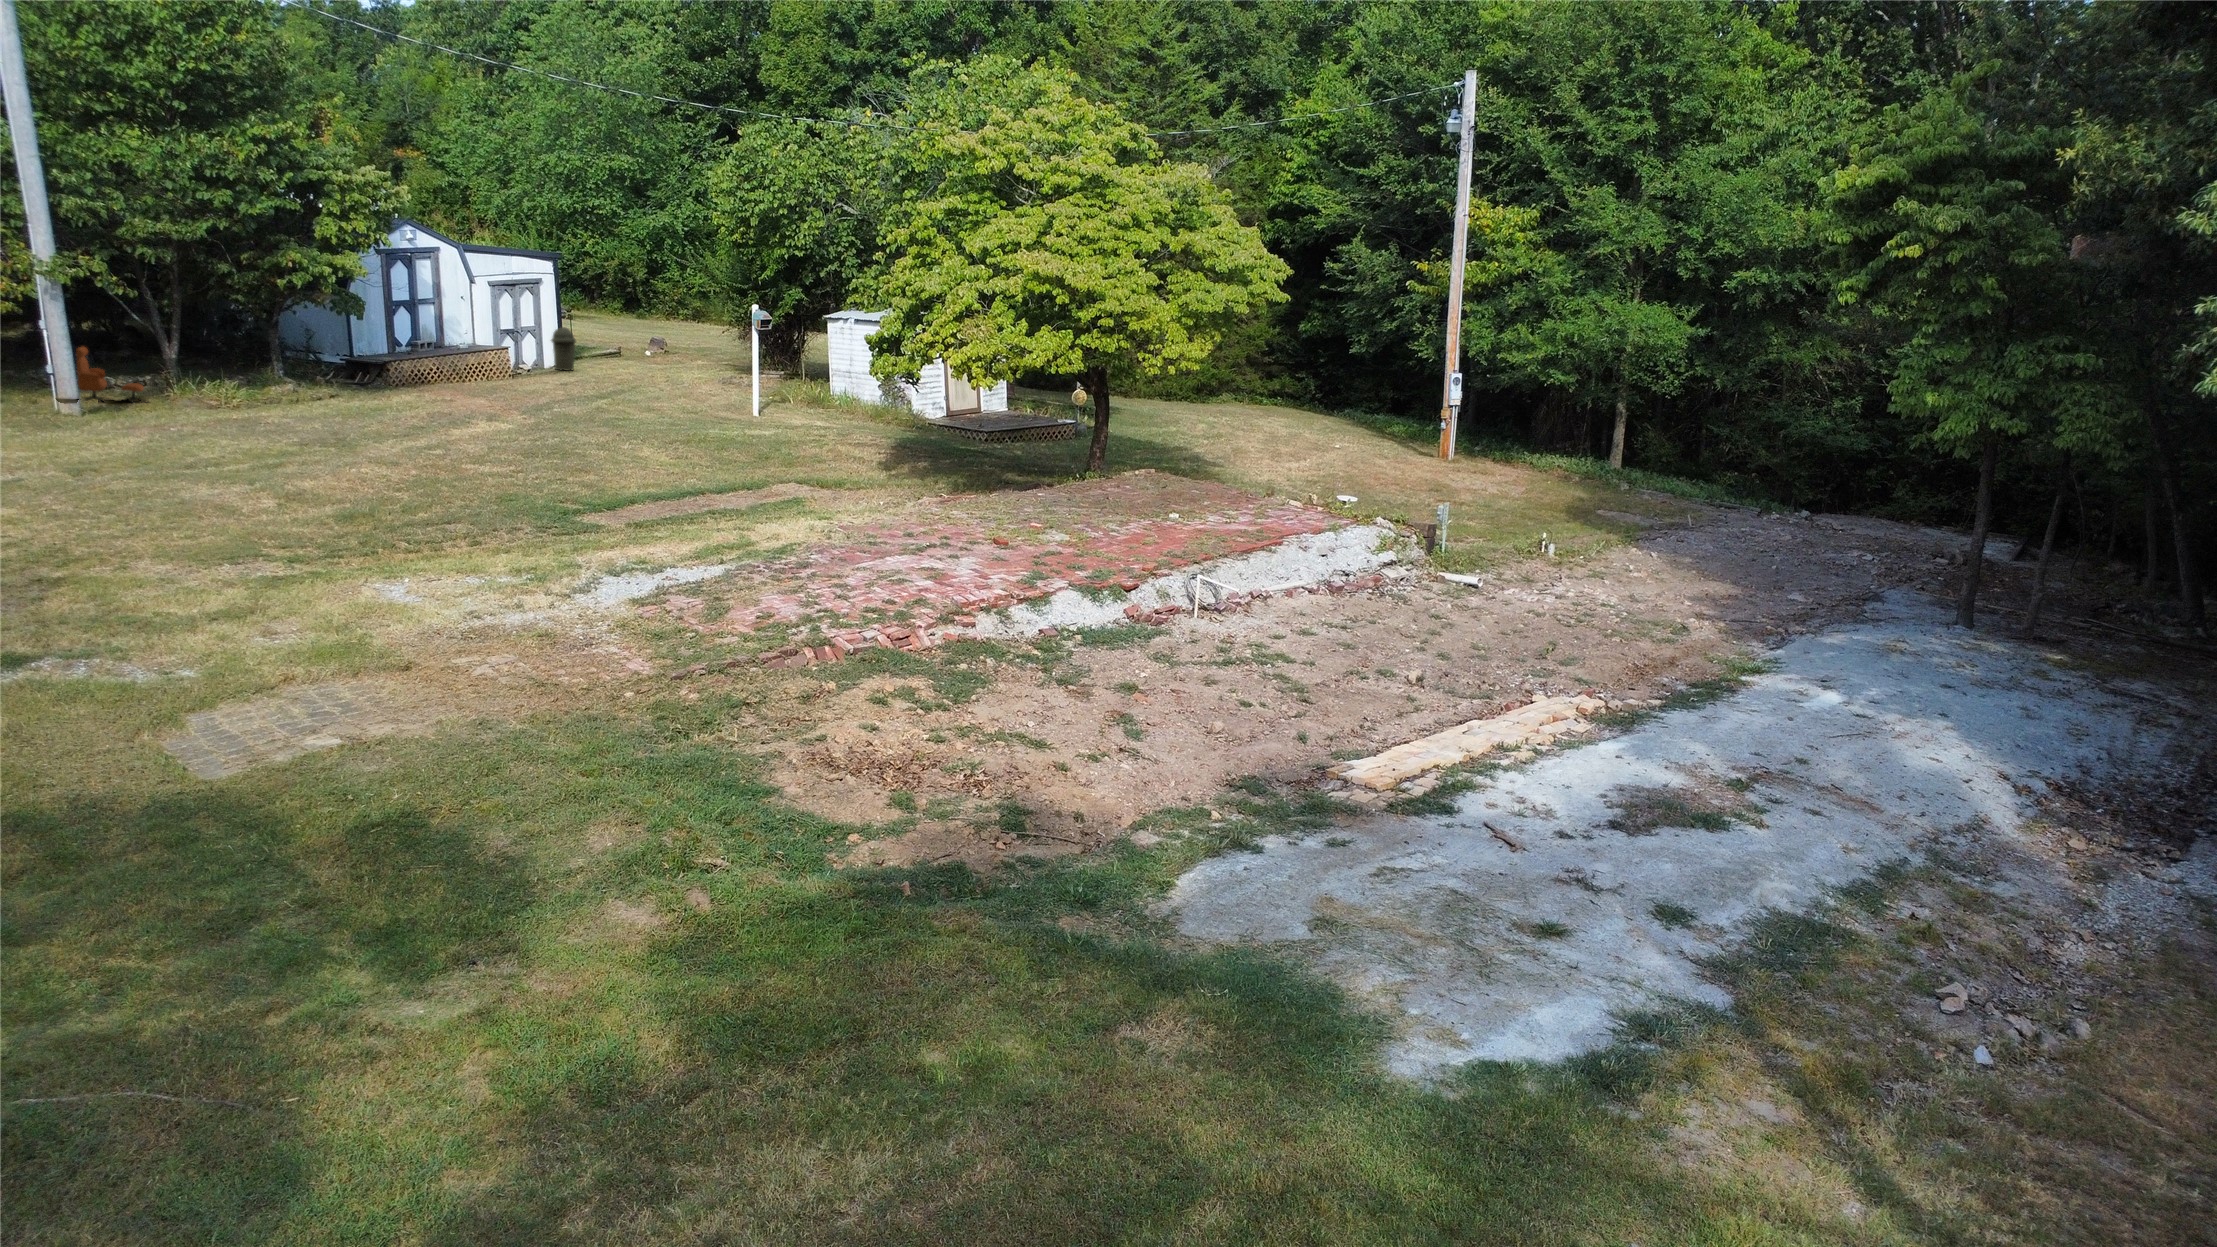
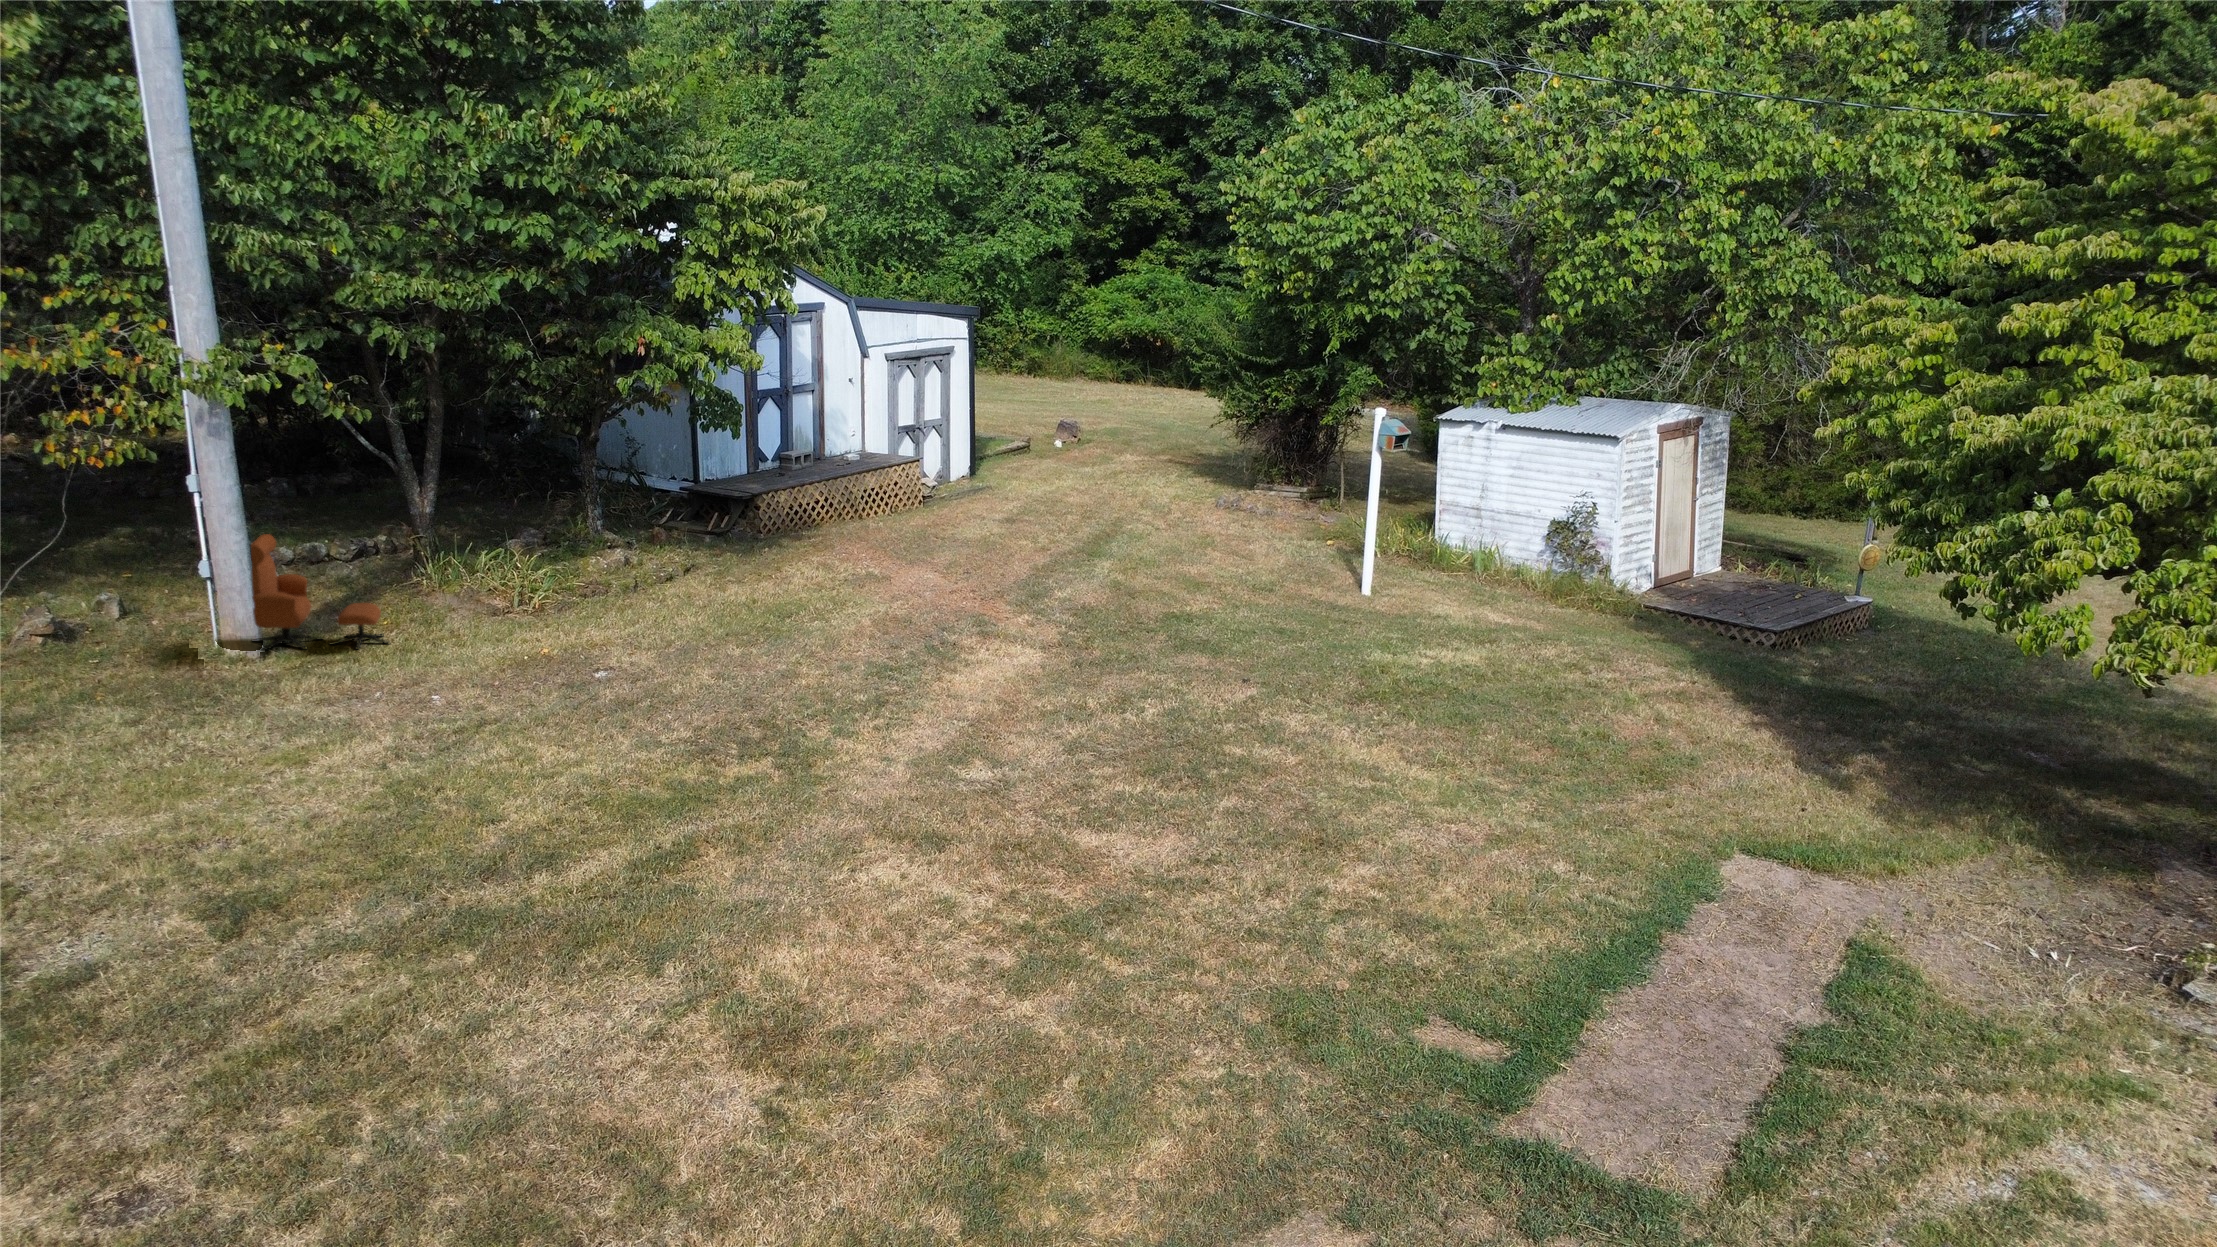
trash can: present [551,327,576,371] -> none [962,420,999,487]

